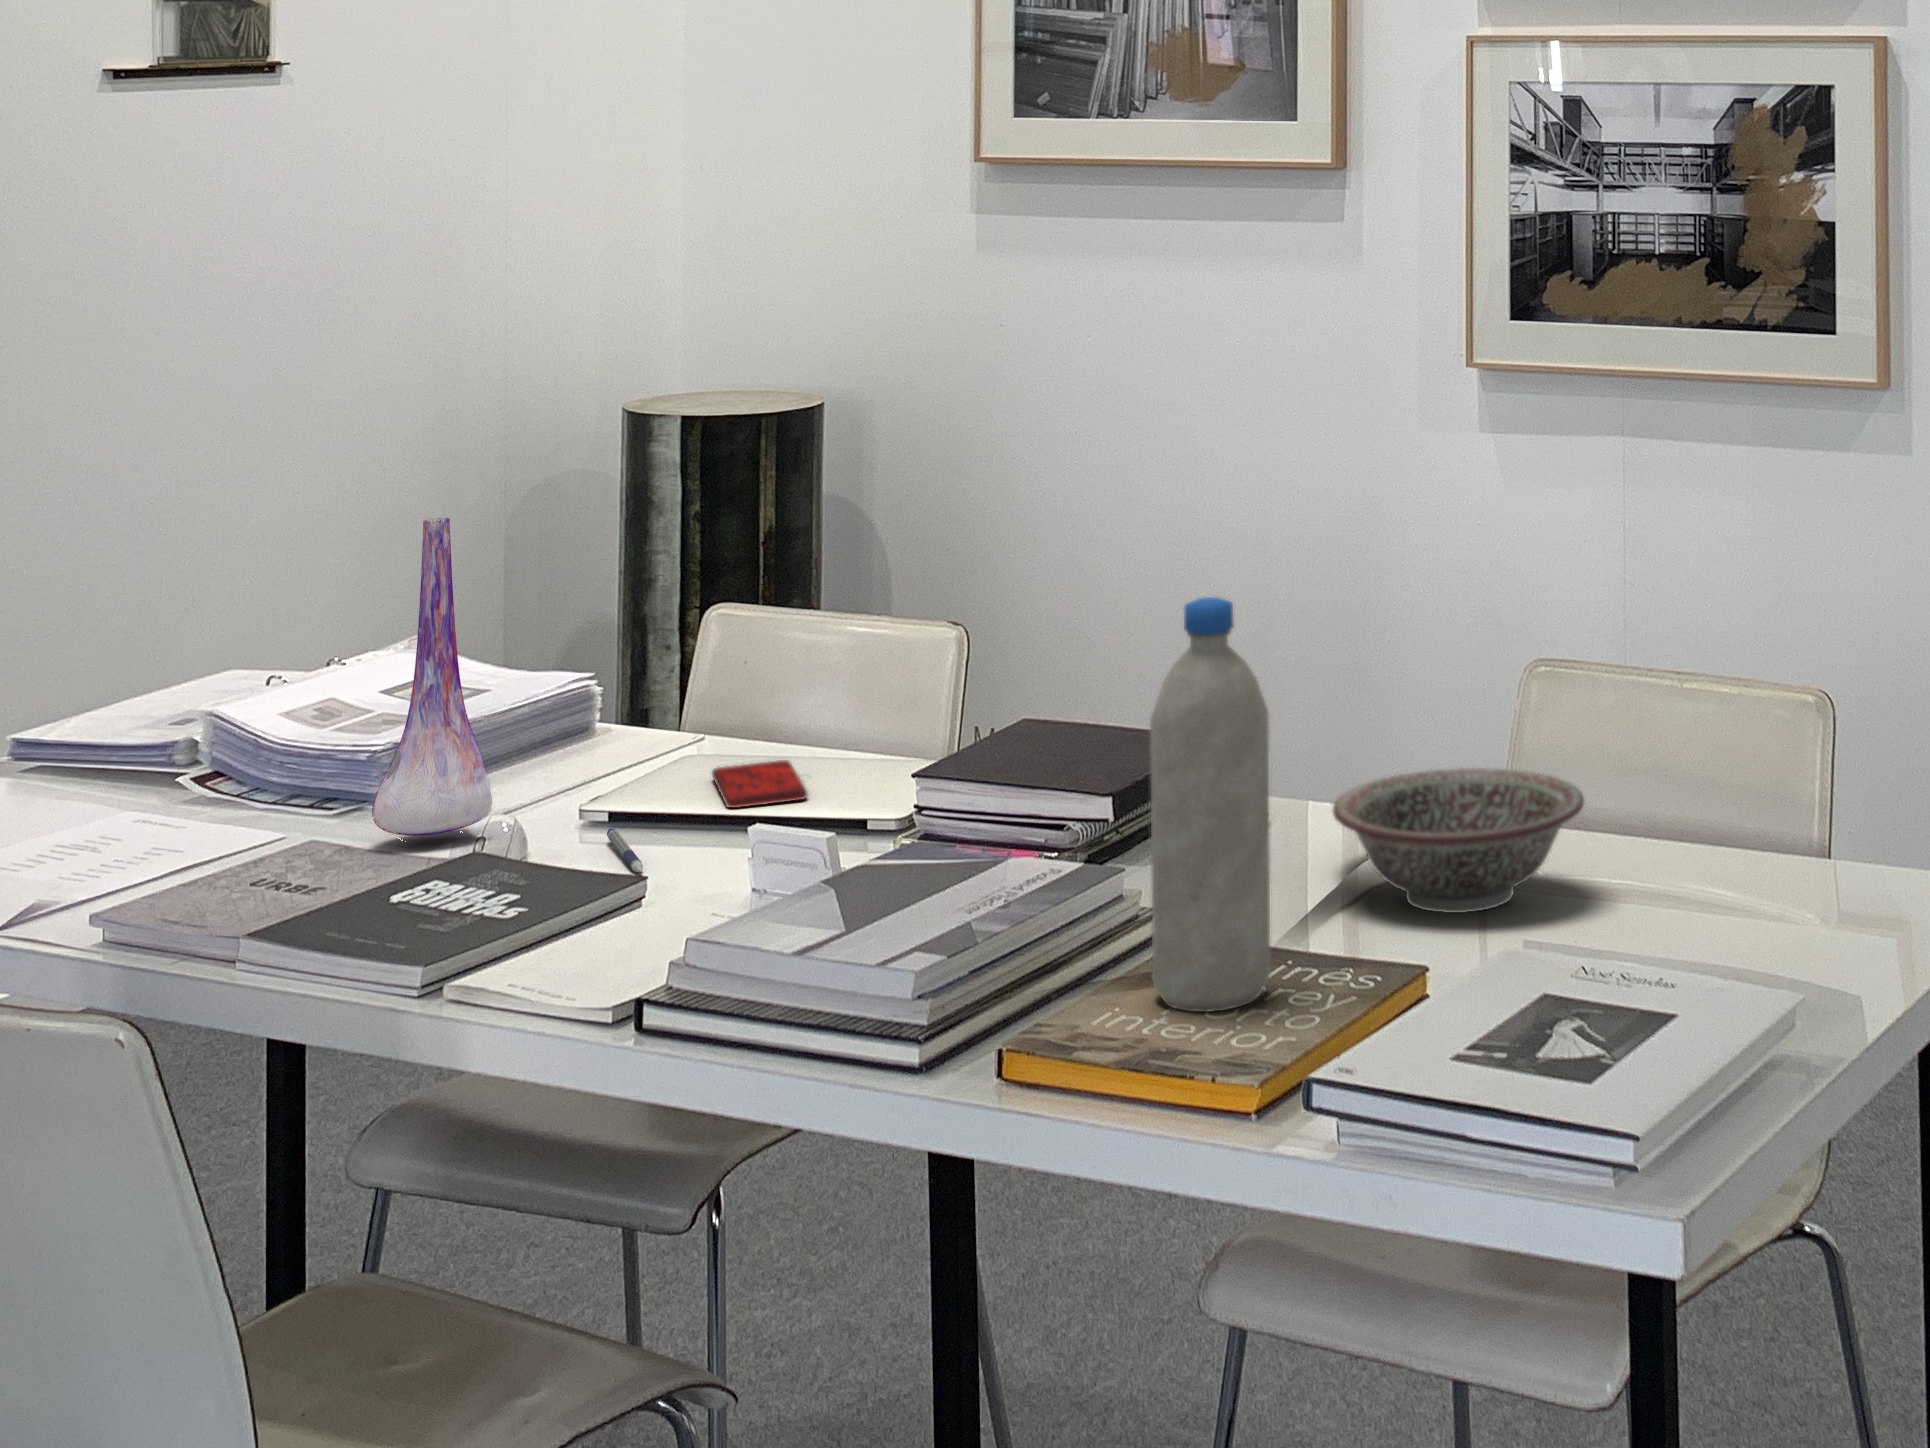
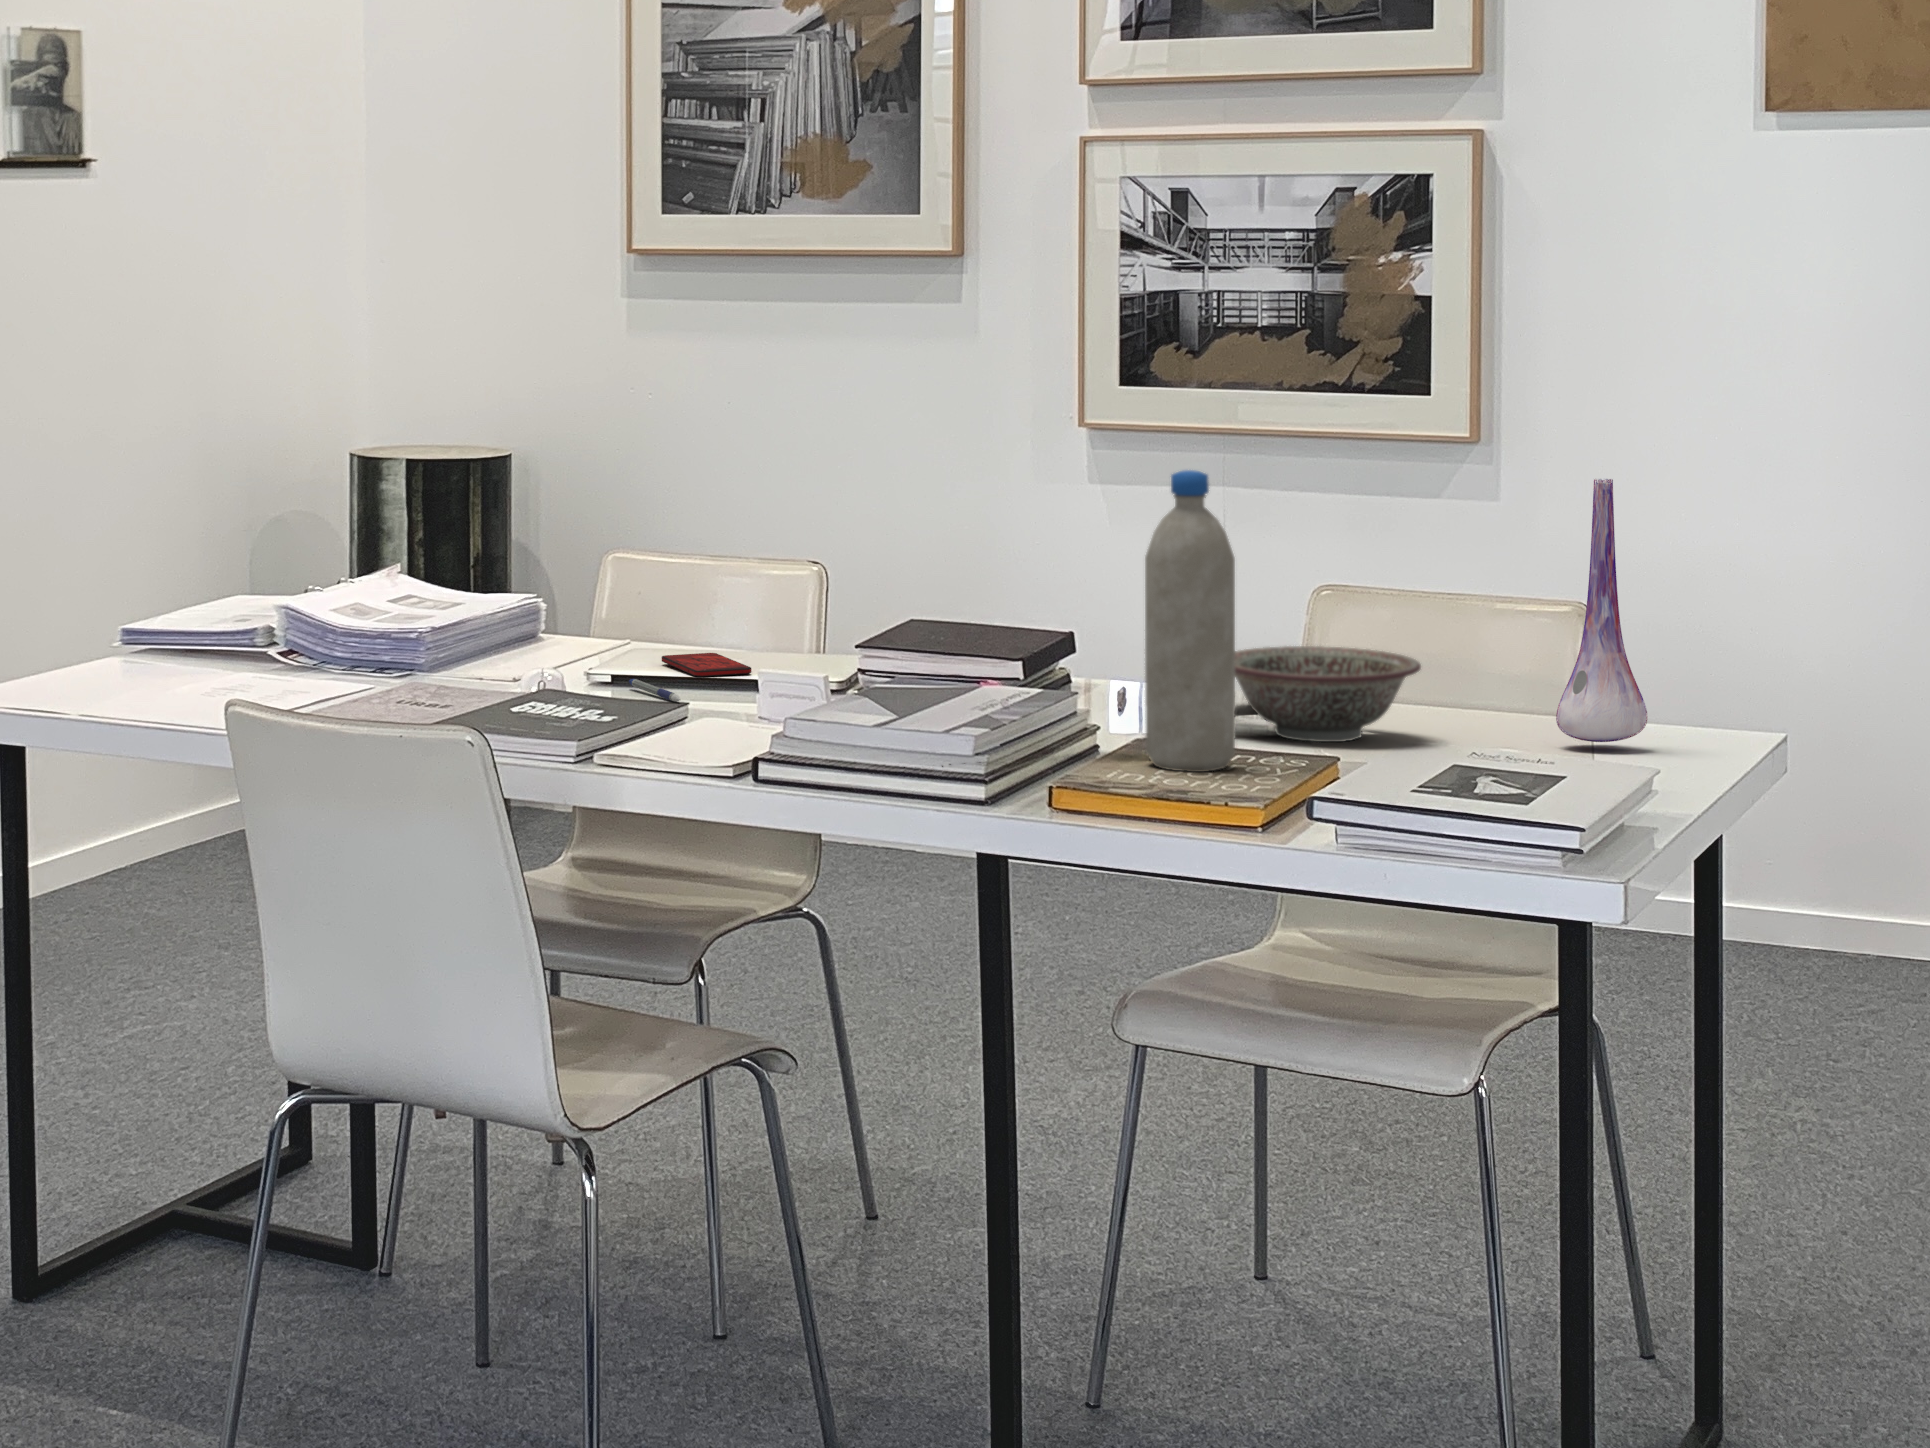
vase: present [372,518,492,836] -> present [1556,479,1647,742]

